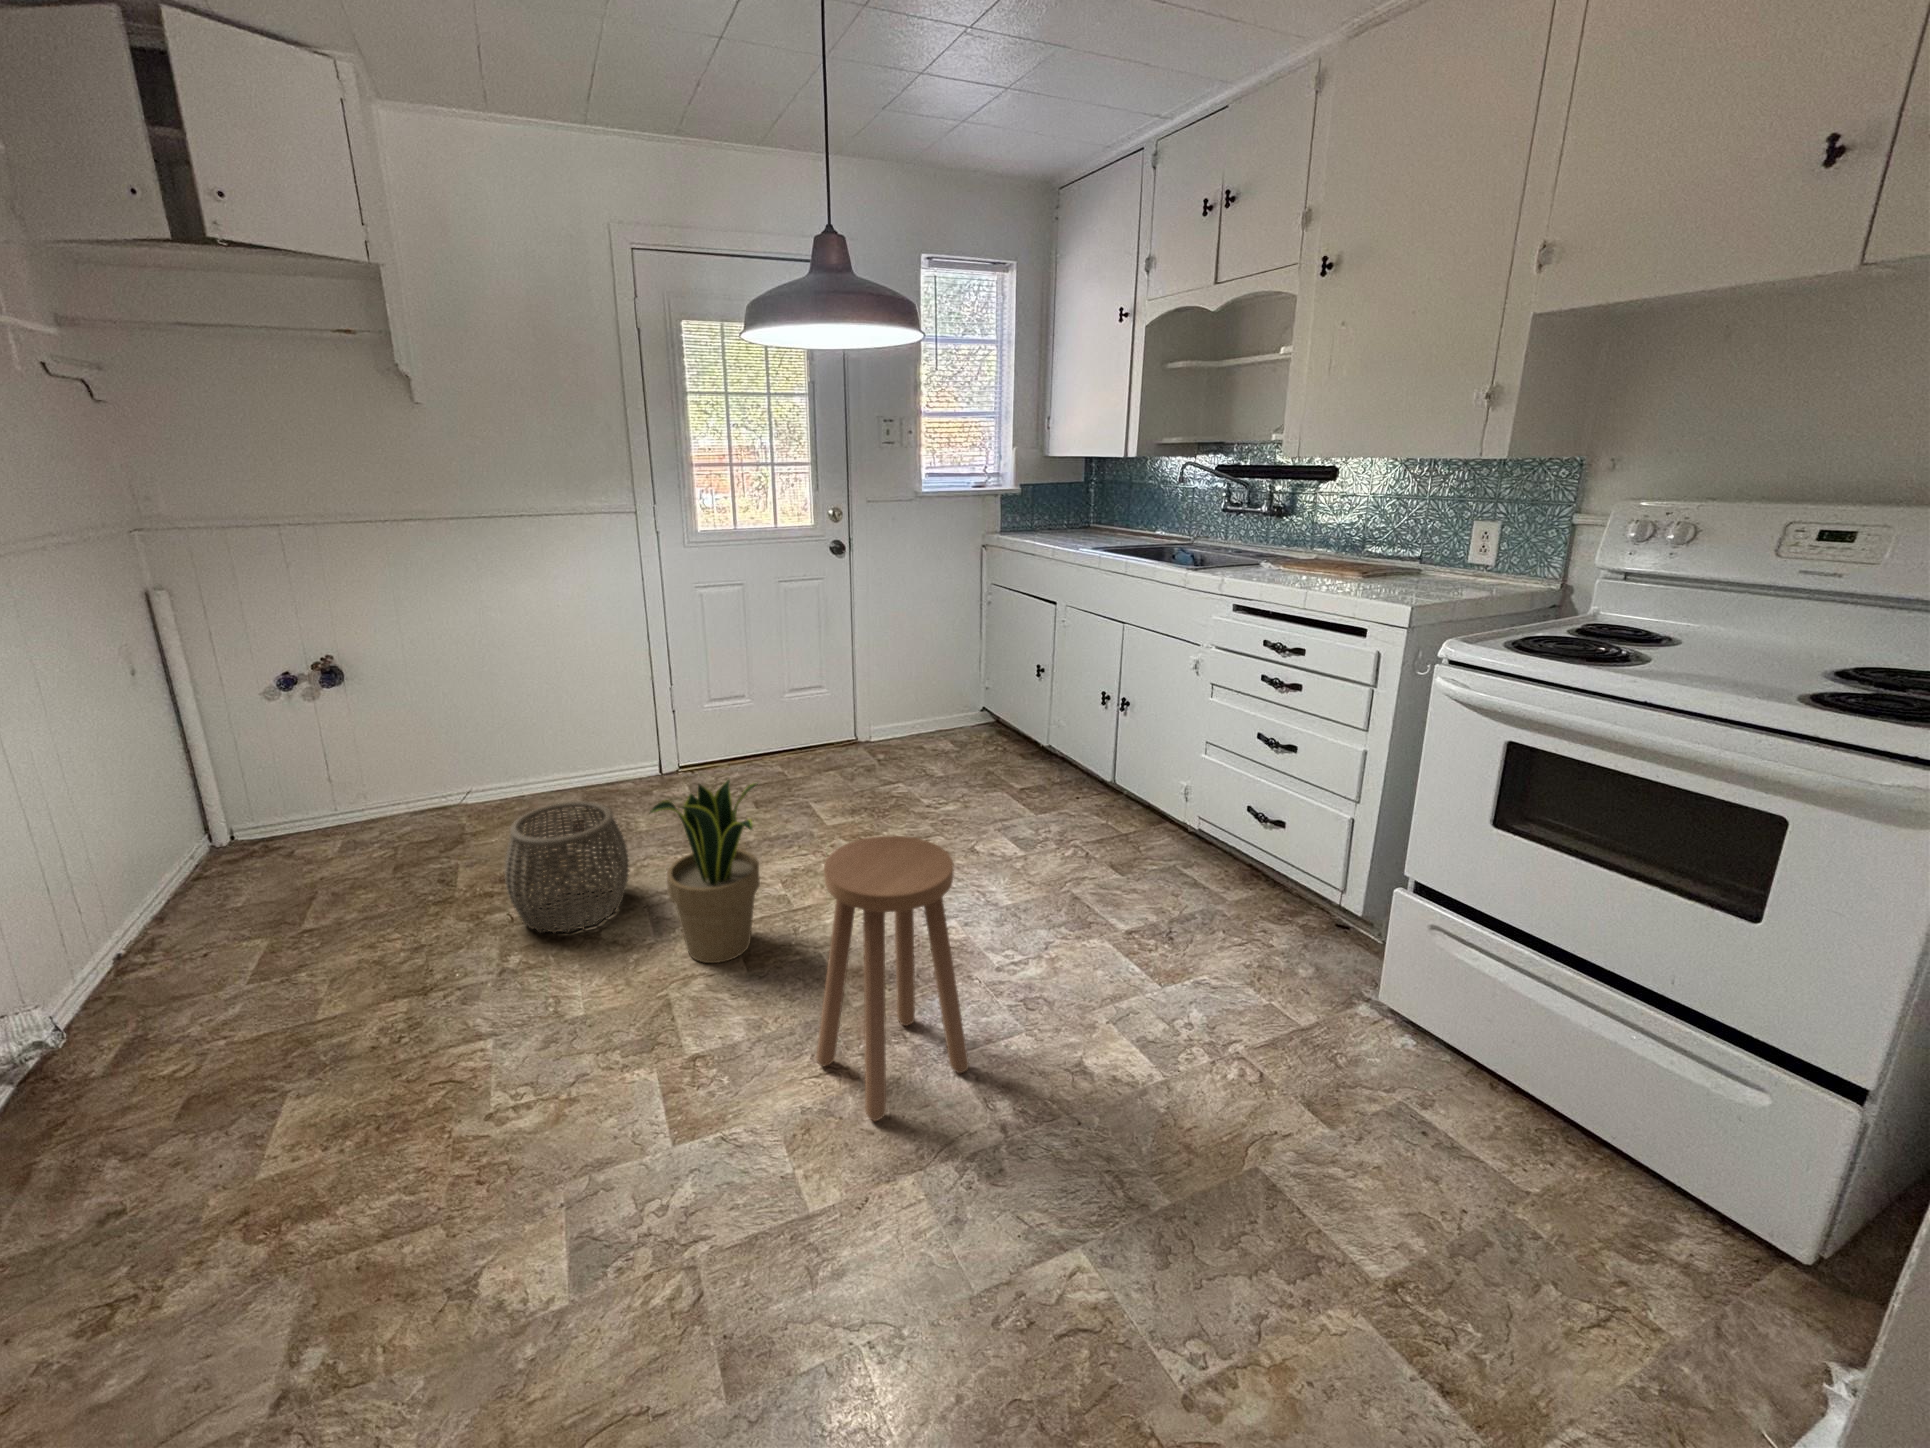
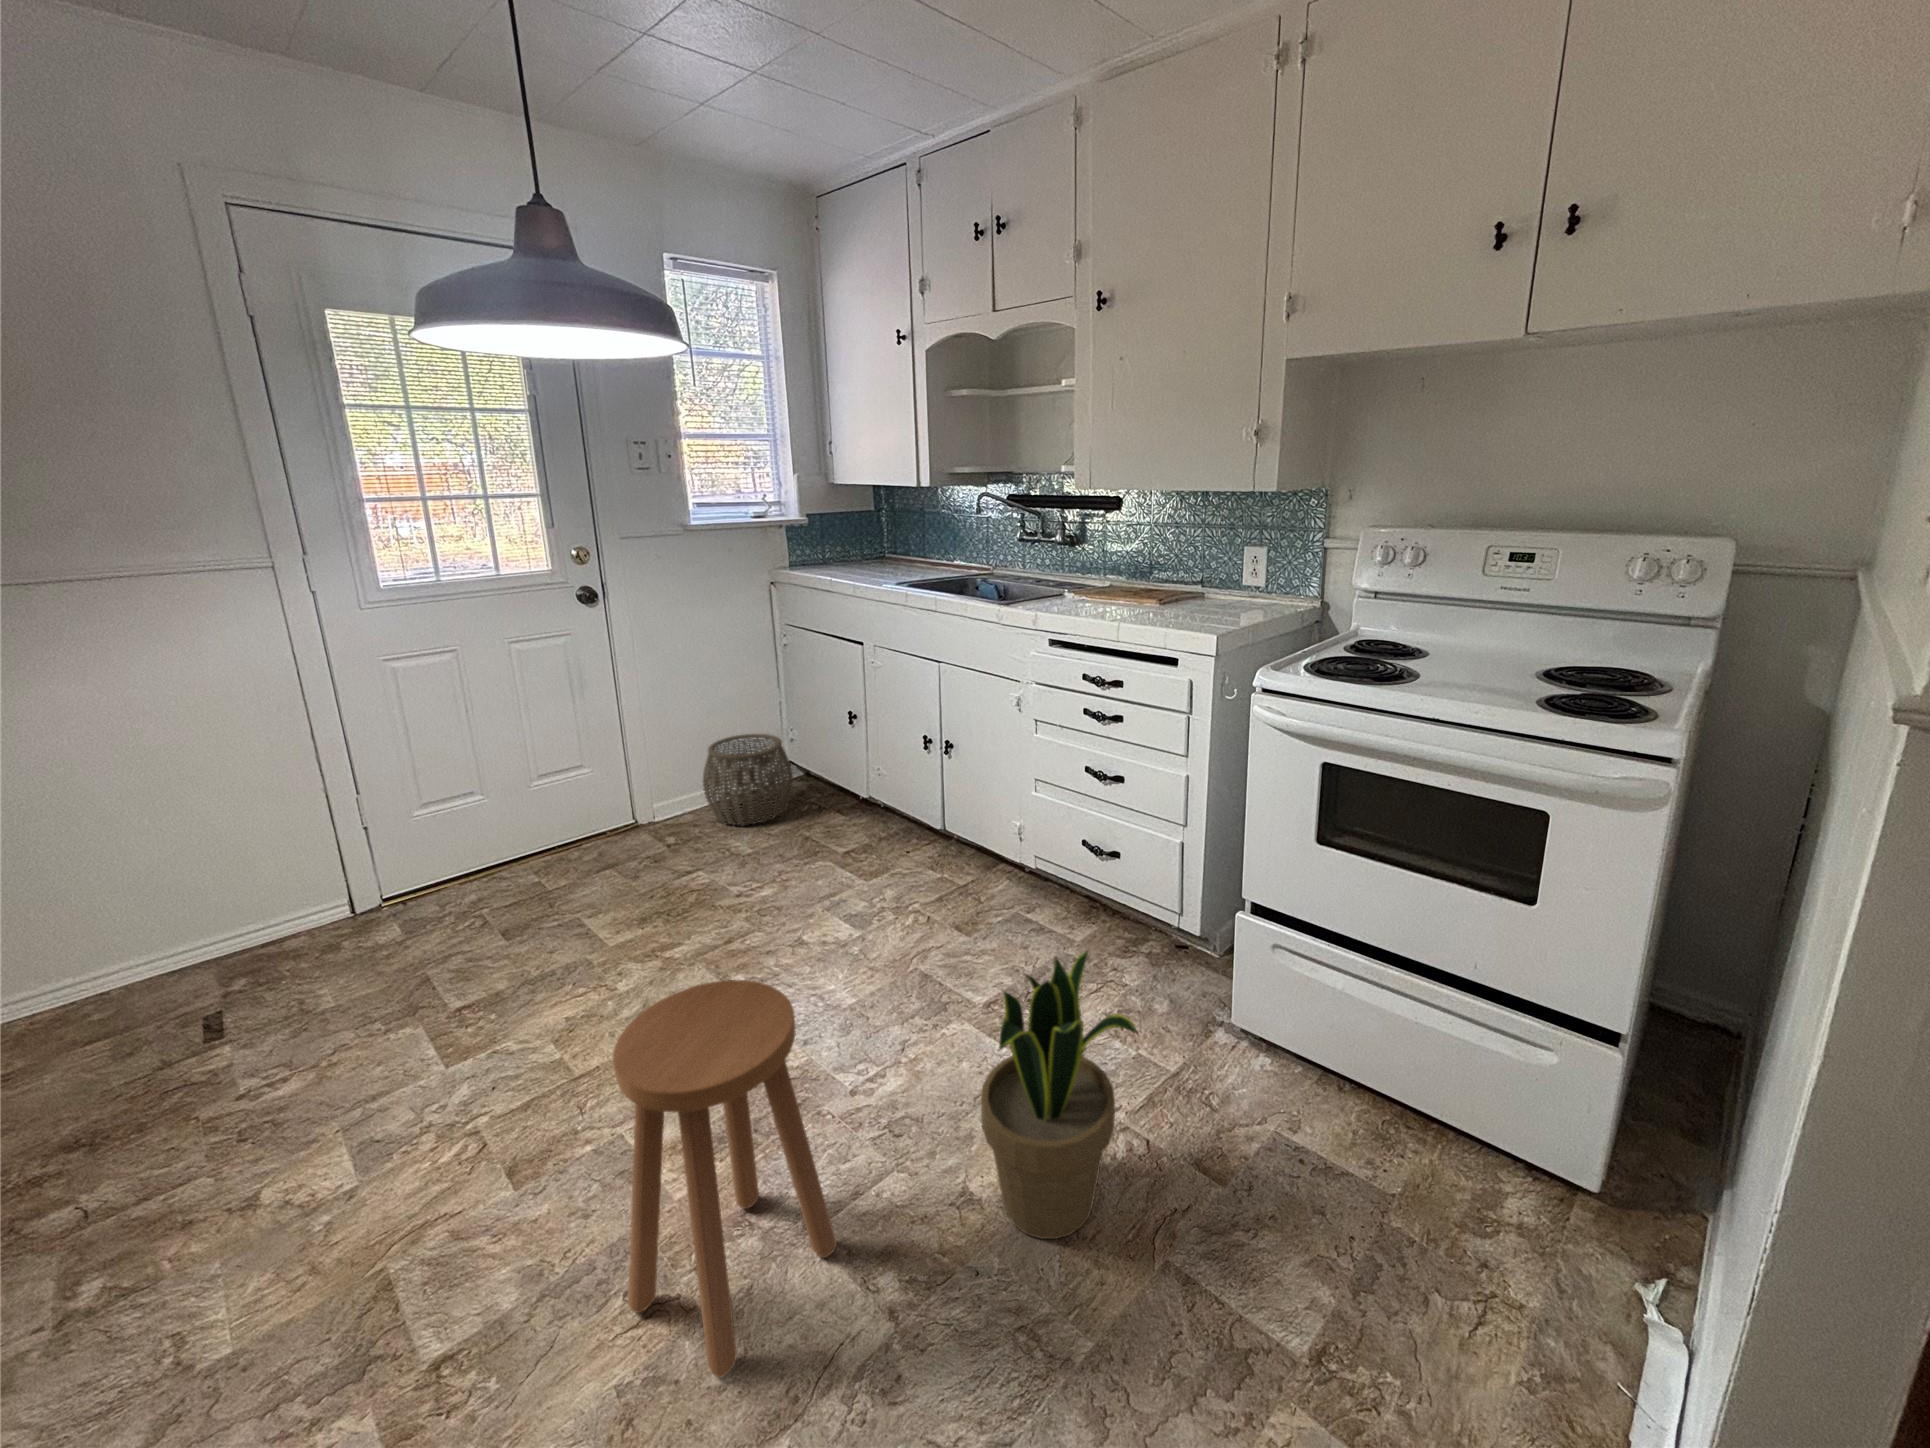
potted plant: present [650,780,760,963] -> present [981,951,1138,1239]
woven basket: present [504,801,630,933] -> present [703,734,793,826]

